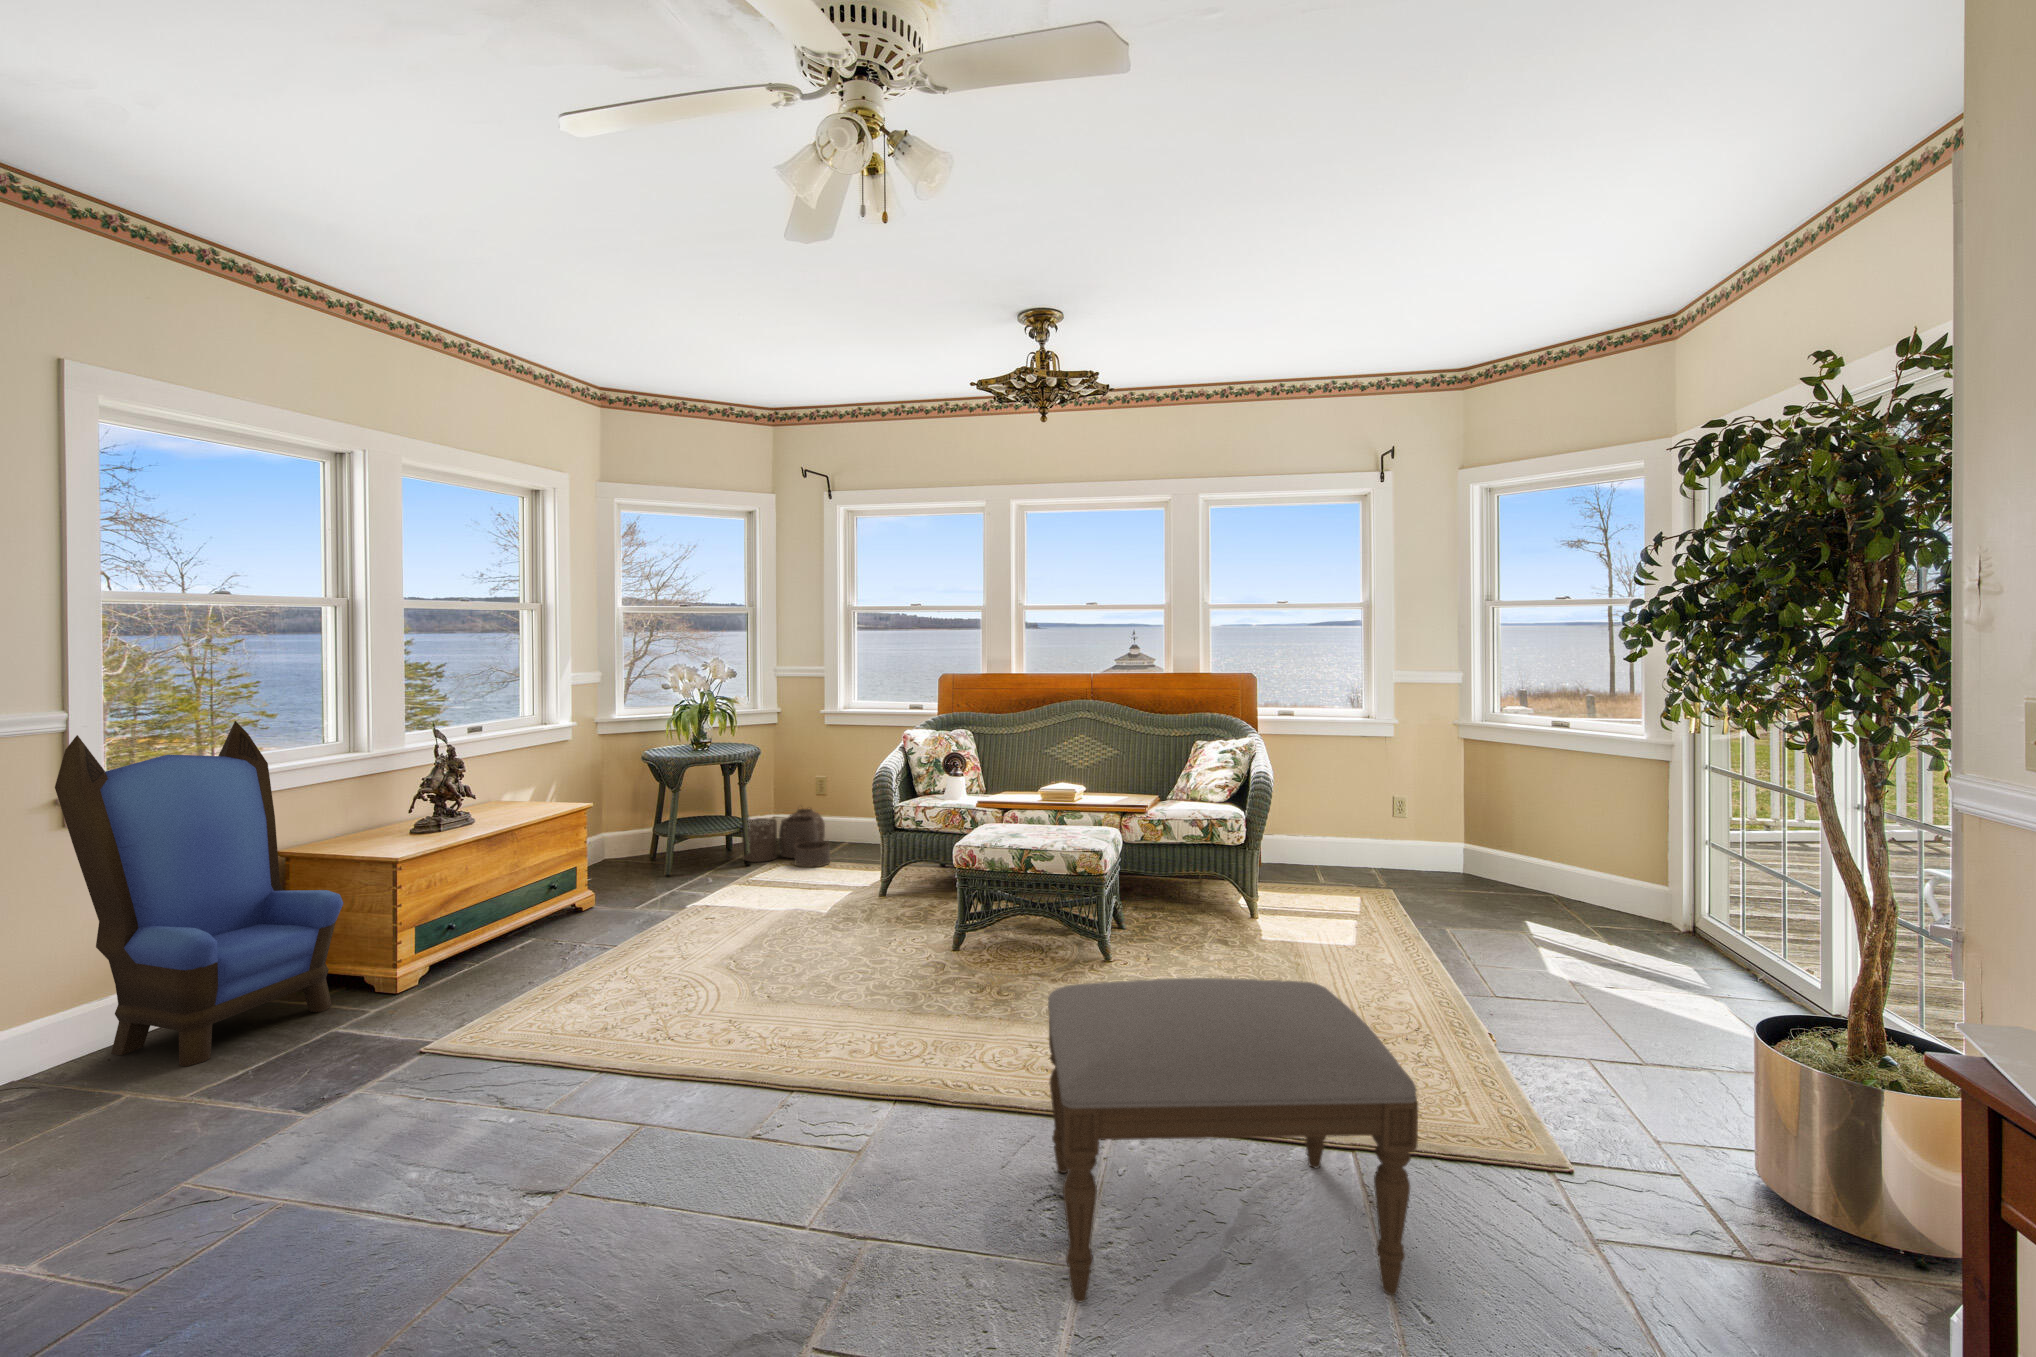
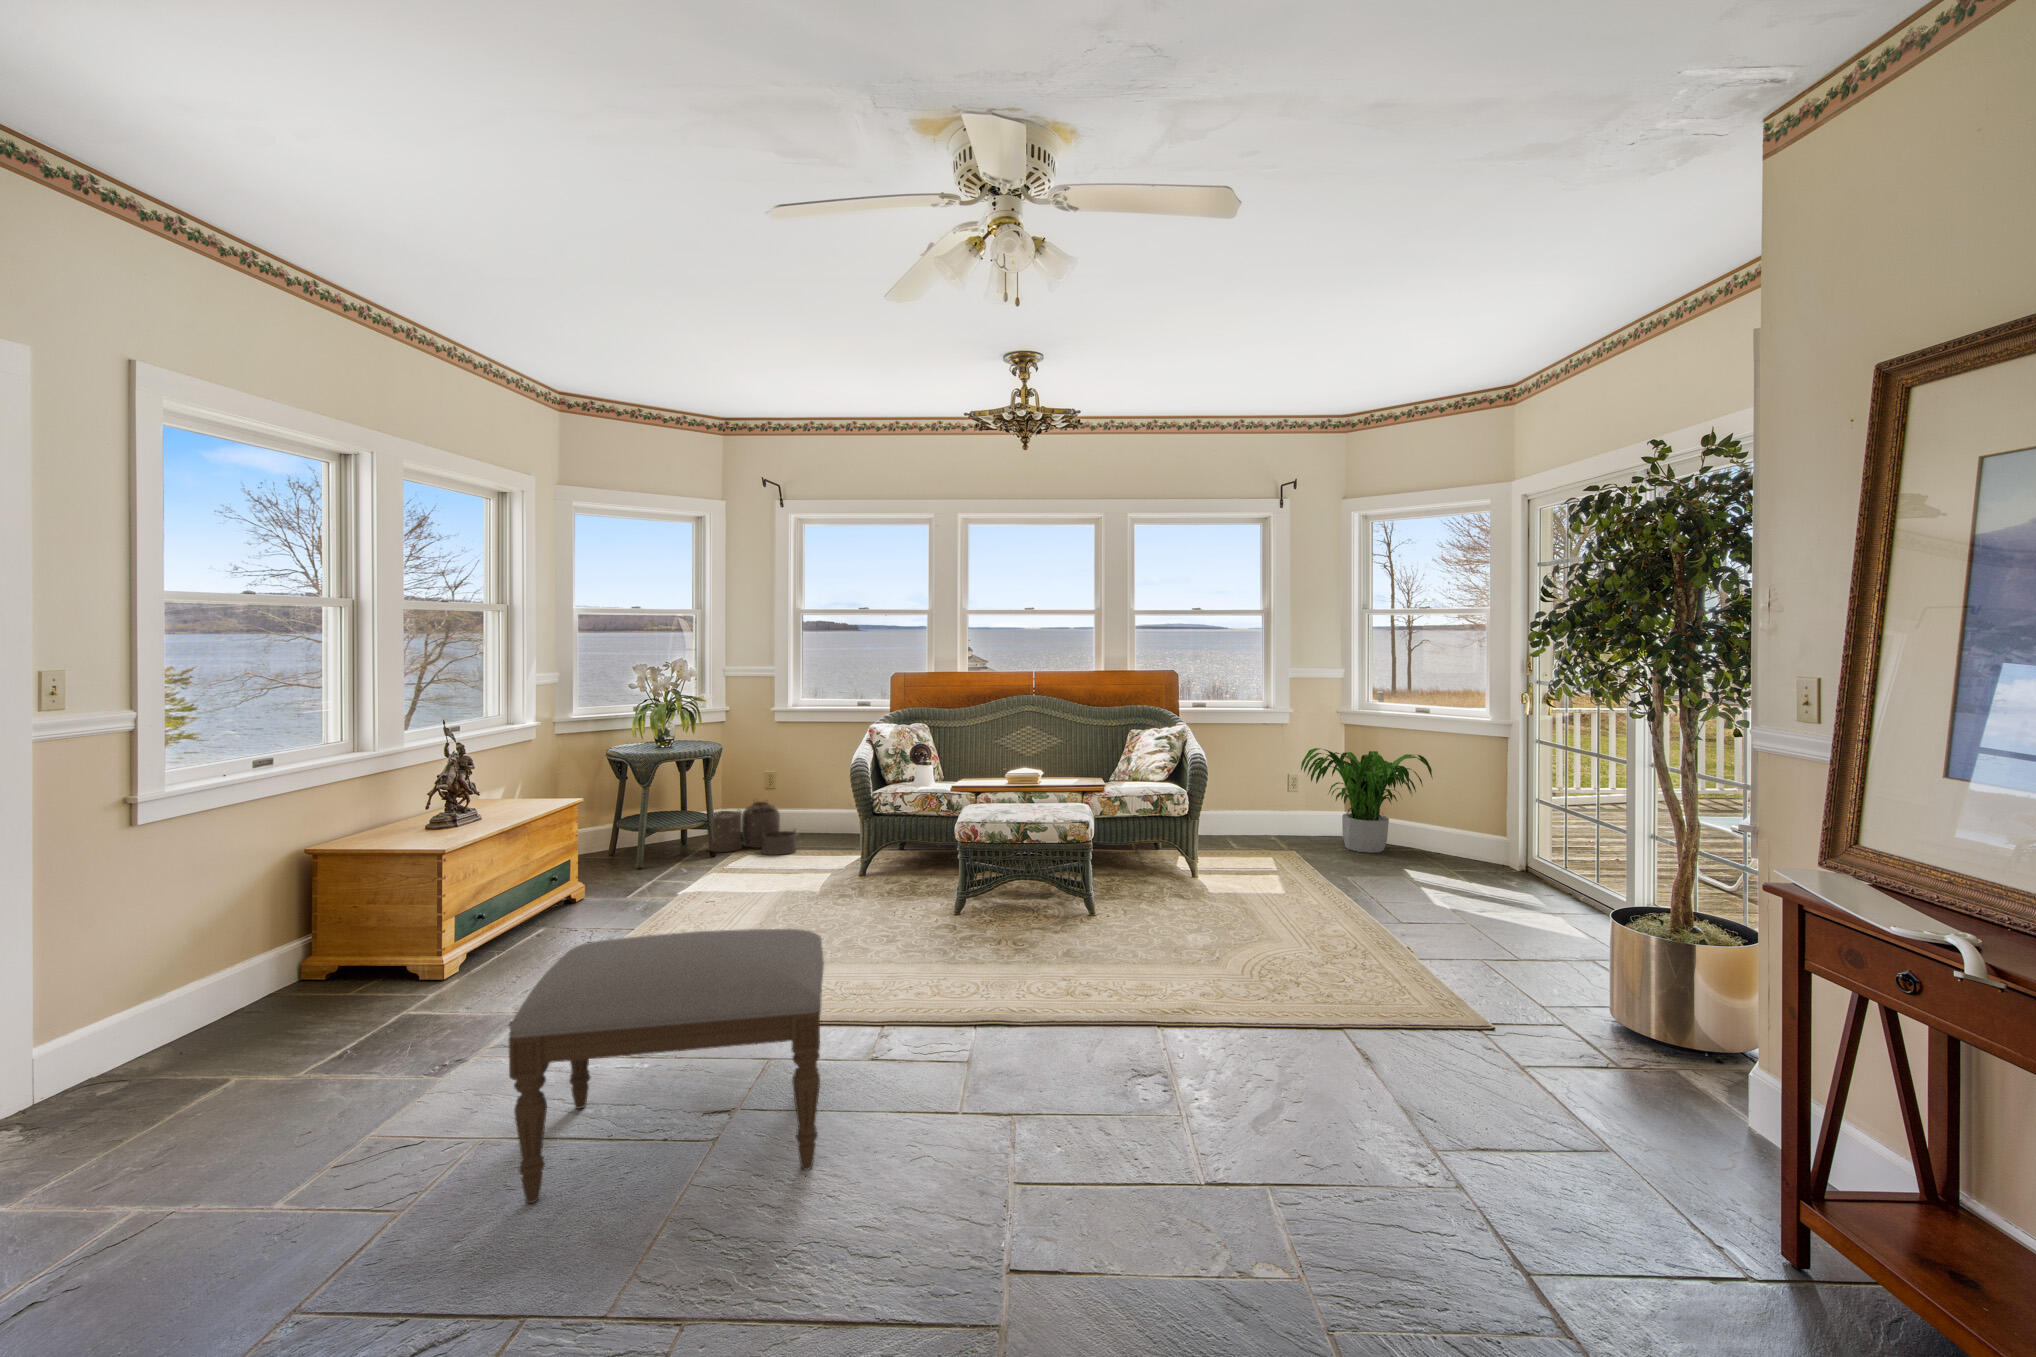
armchair: present [55,721,343,1066] -> none [124,719,395,1051]
potted plant: none [1398,767,1567,897] -> present [1301,748,1432,853]
ottoman: present [1048,978,1418,1302] -> present [509,929,824,1203]

